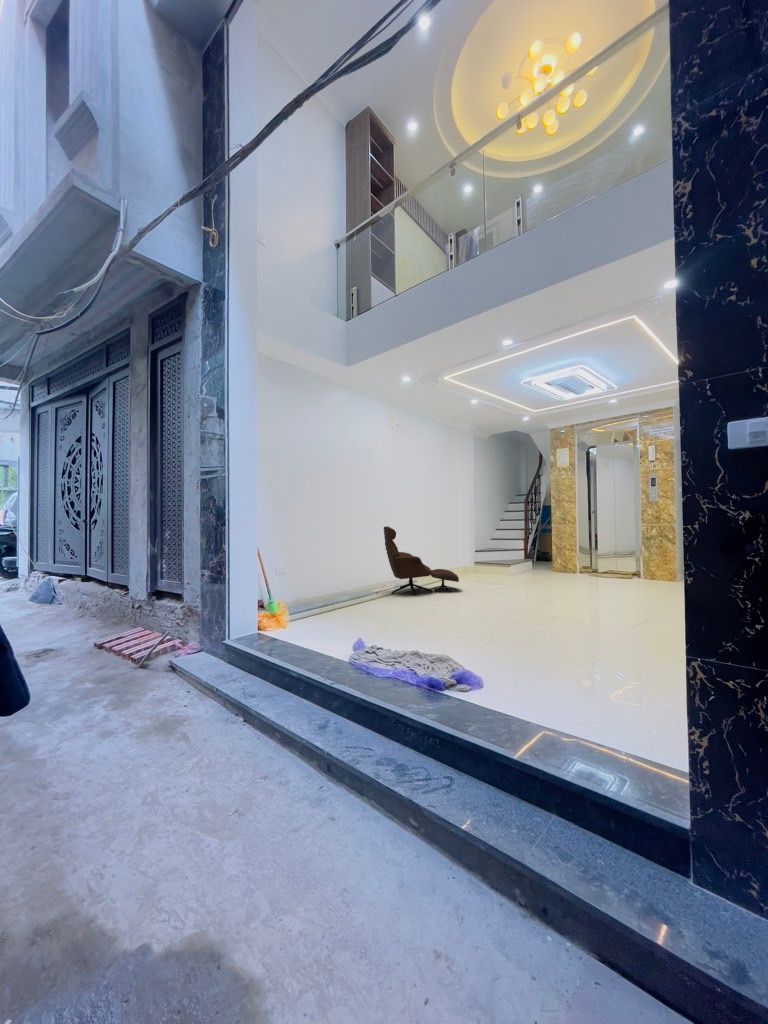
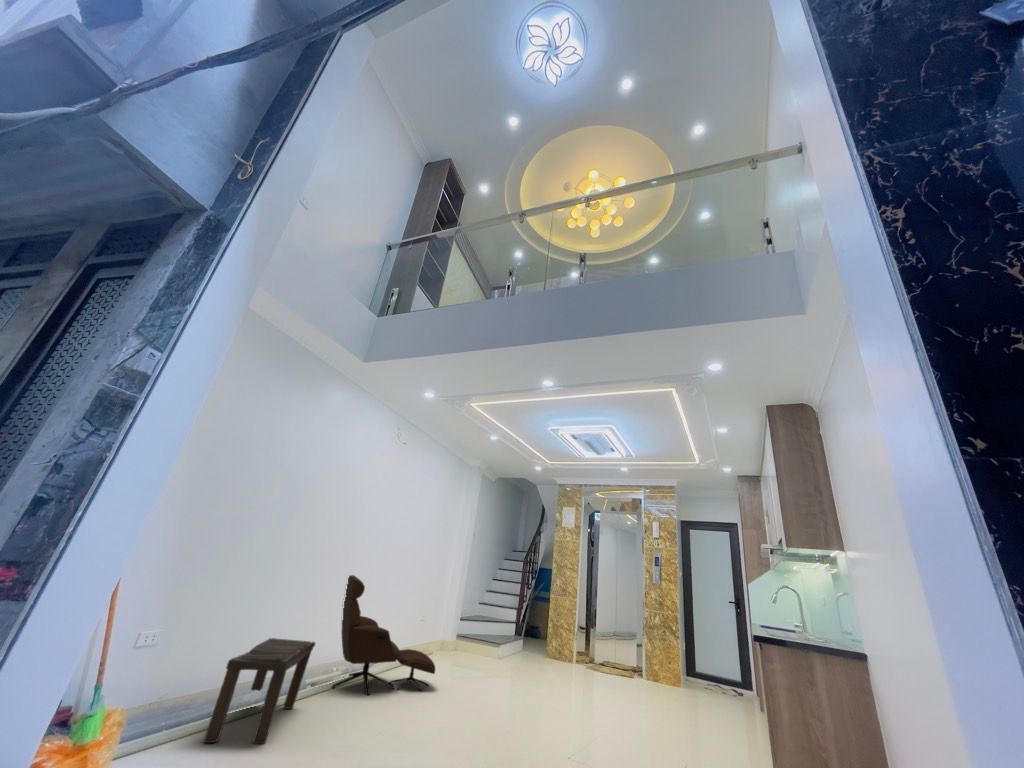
bench: none [324,567,373,617] -> present [204,638,315,744]

